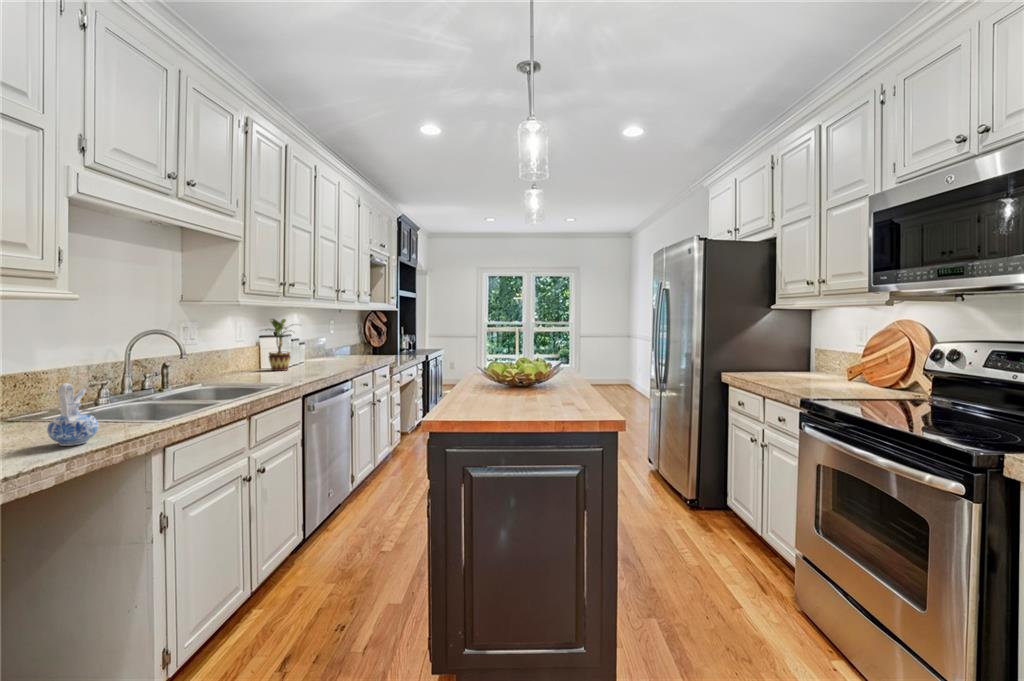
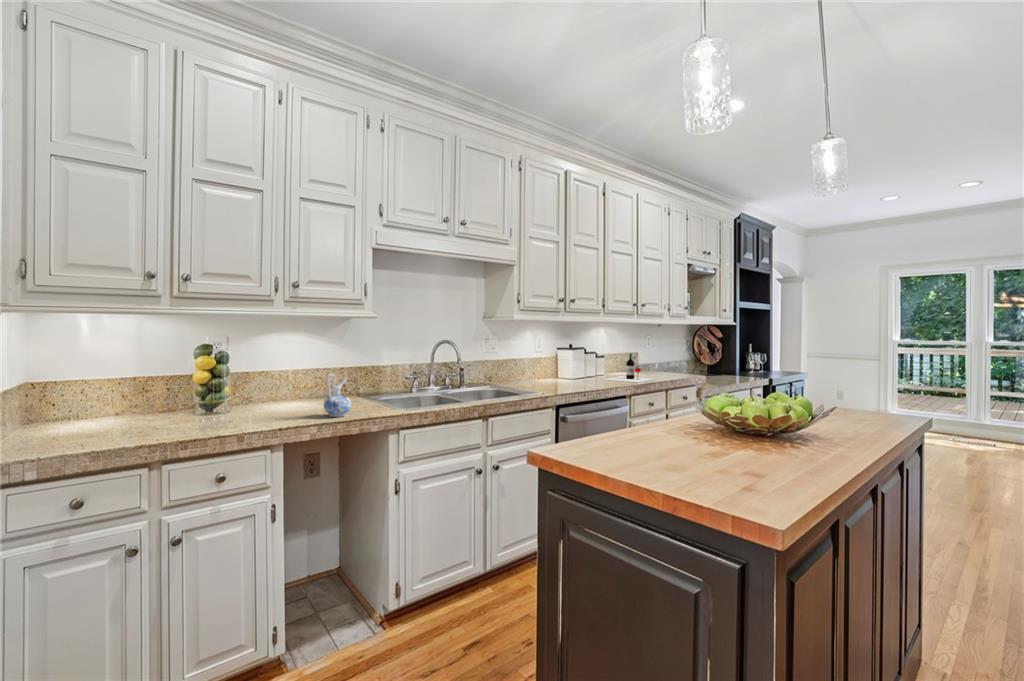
potted plant: present [265,319,293,371] -> none [553,333,589,381]
wine bottle: none [310,339,360,367] -> present [604,354,653,382]

